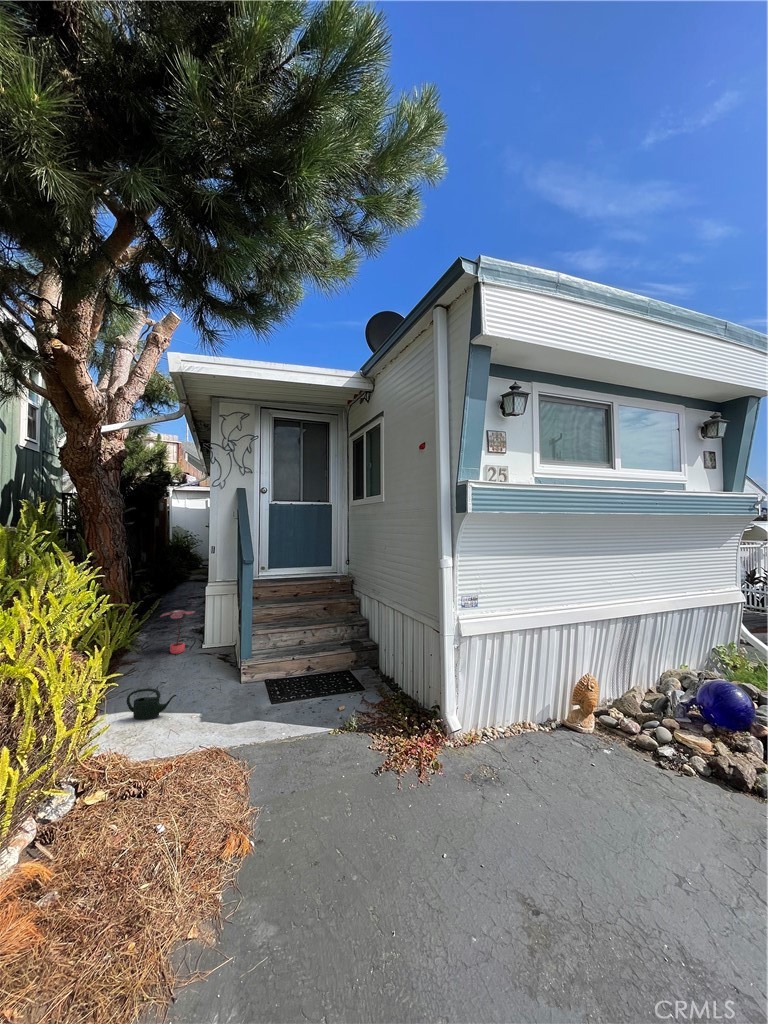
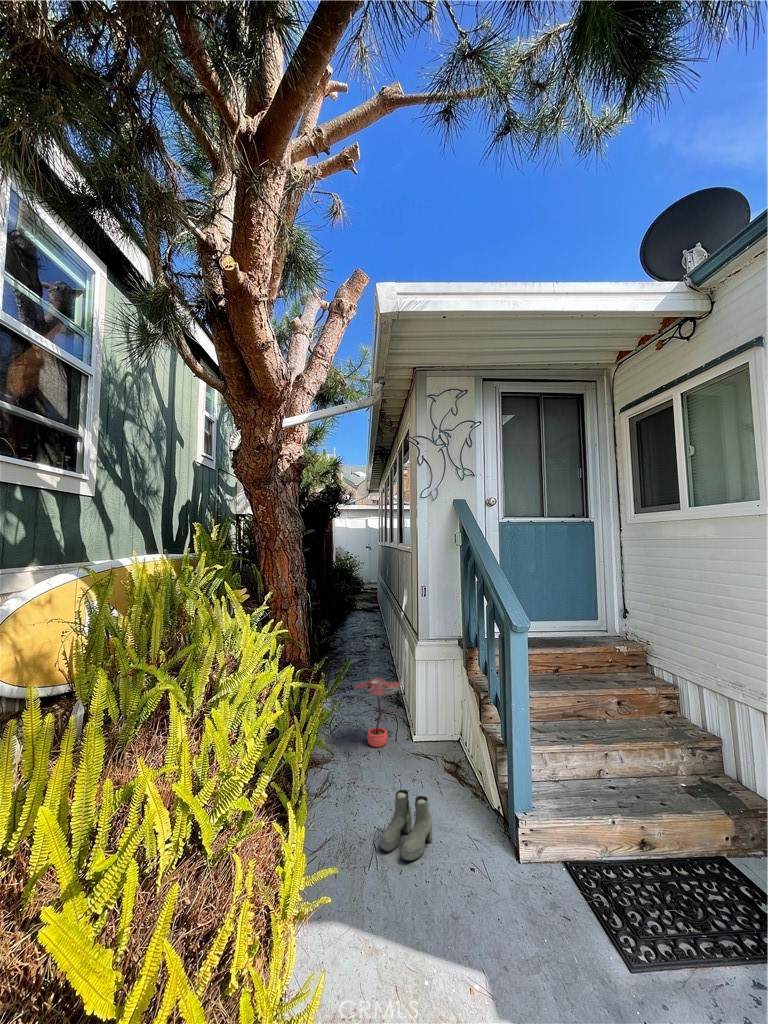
boots: none [164,660,199,693] -> present [380,790,432,861]
watering can: present [127,688,176,719] -> none [334,874,421,942]

